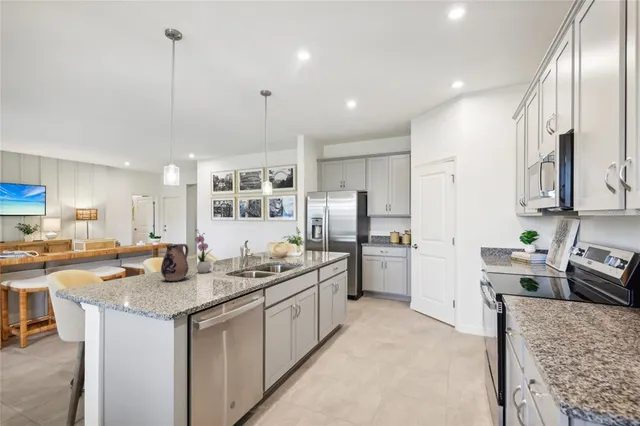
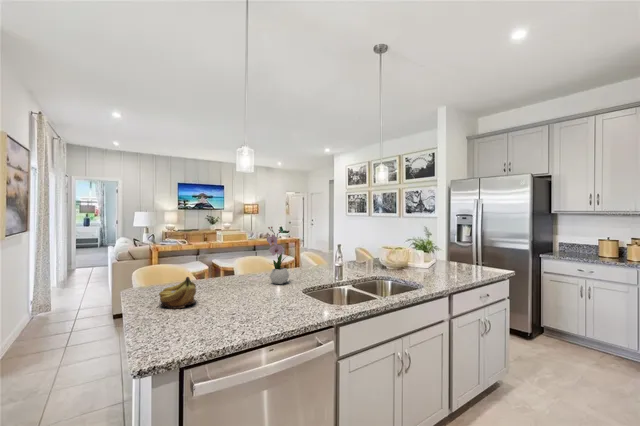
ceramic pitcher: present [161,244,189,281] -> none [216,245,254,294]
fruit: none [123,268,158,291] -> present [159,277,196,309]

